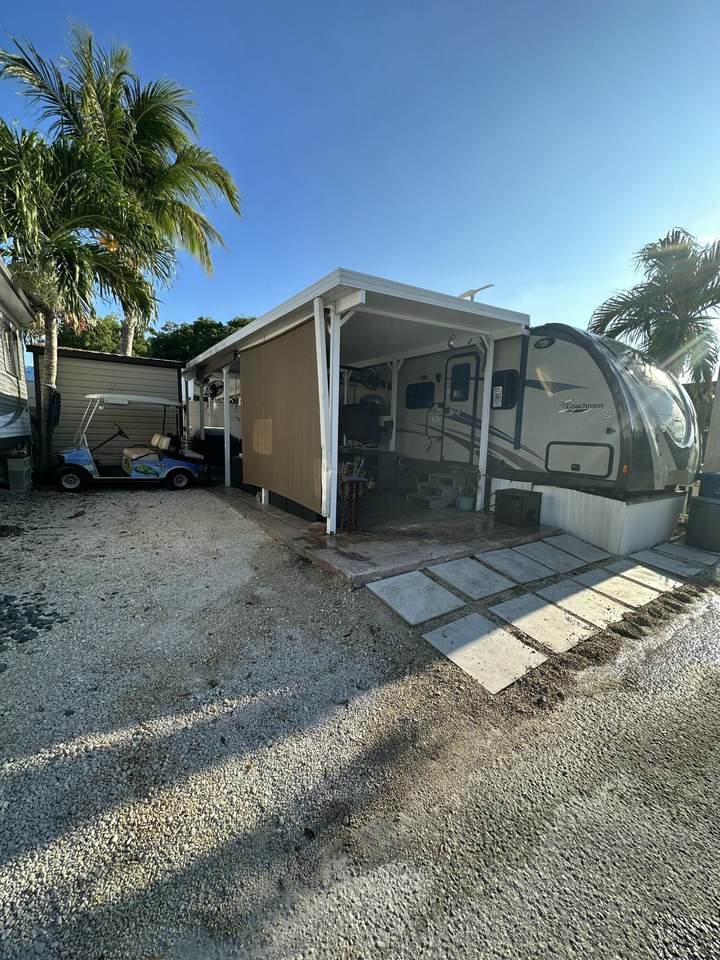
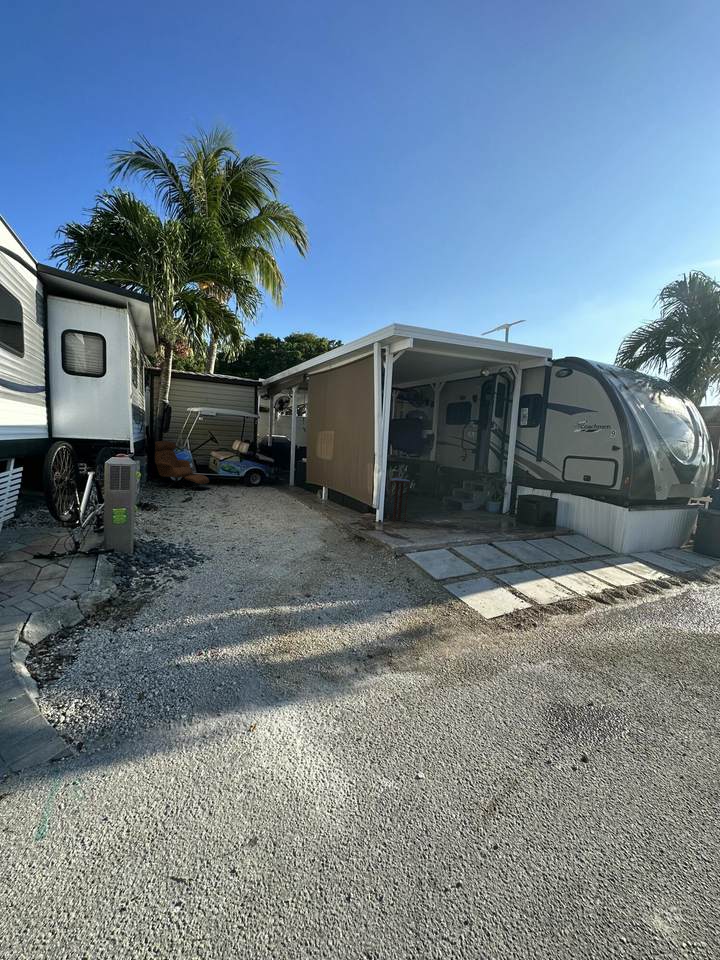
lounge chair: none [35,438,116,500] -> present [155,441,209,490]

